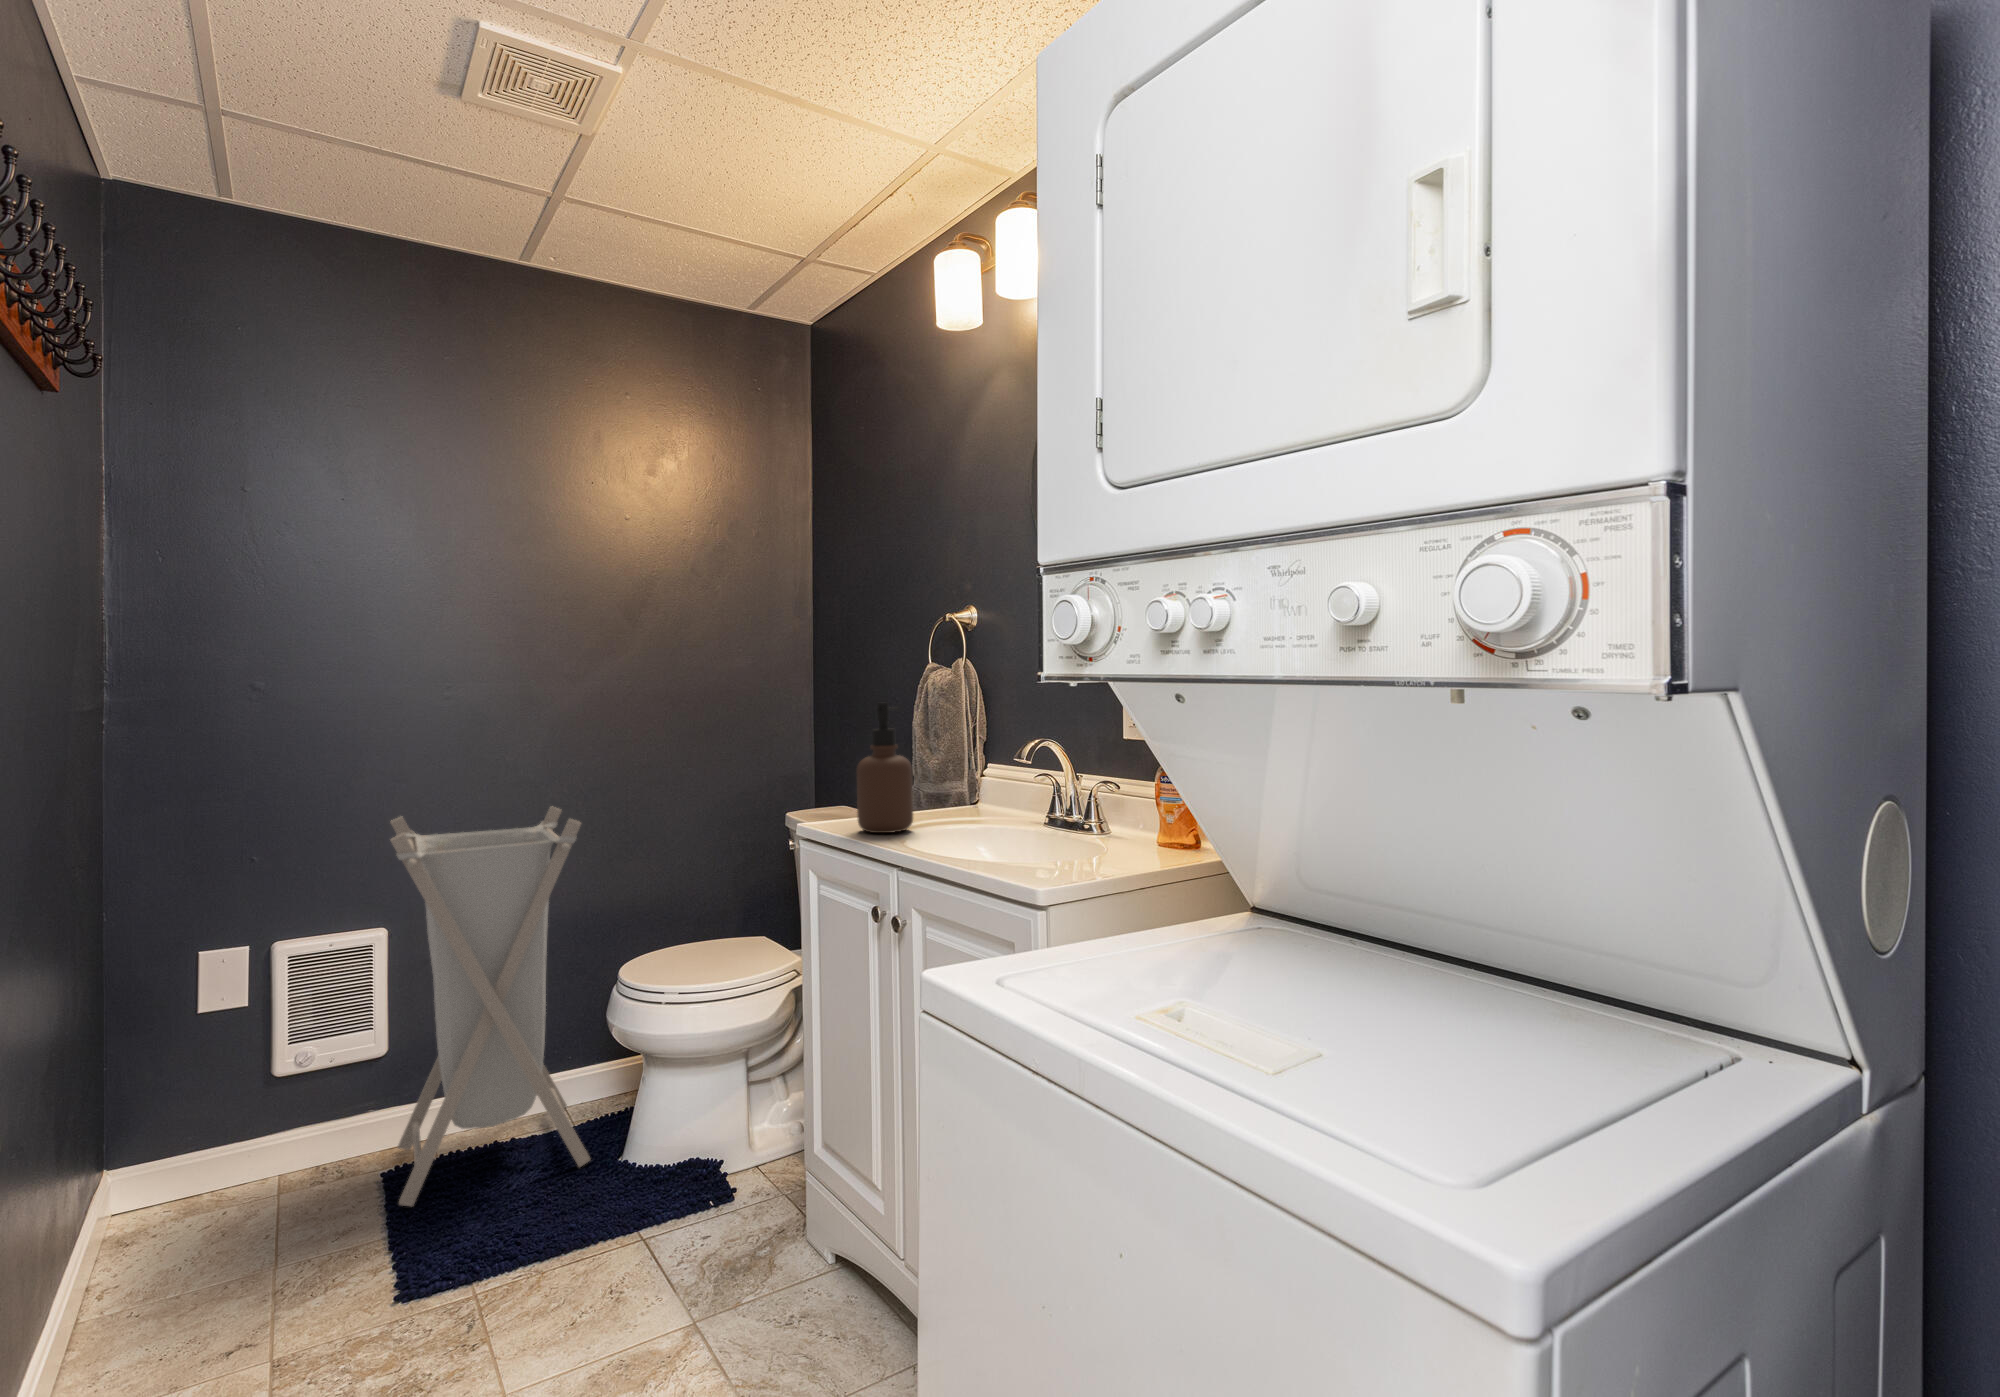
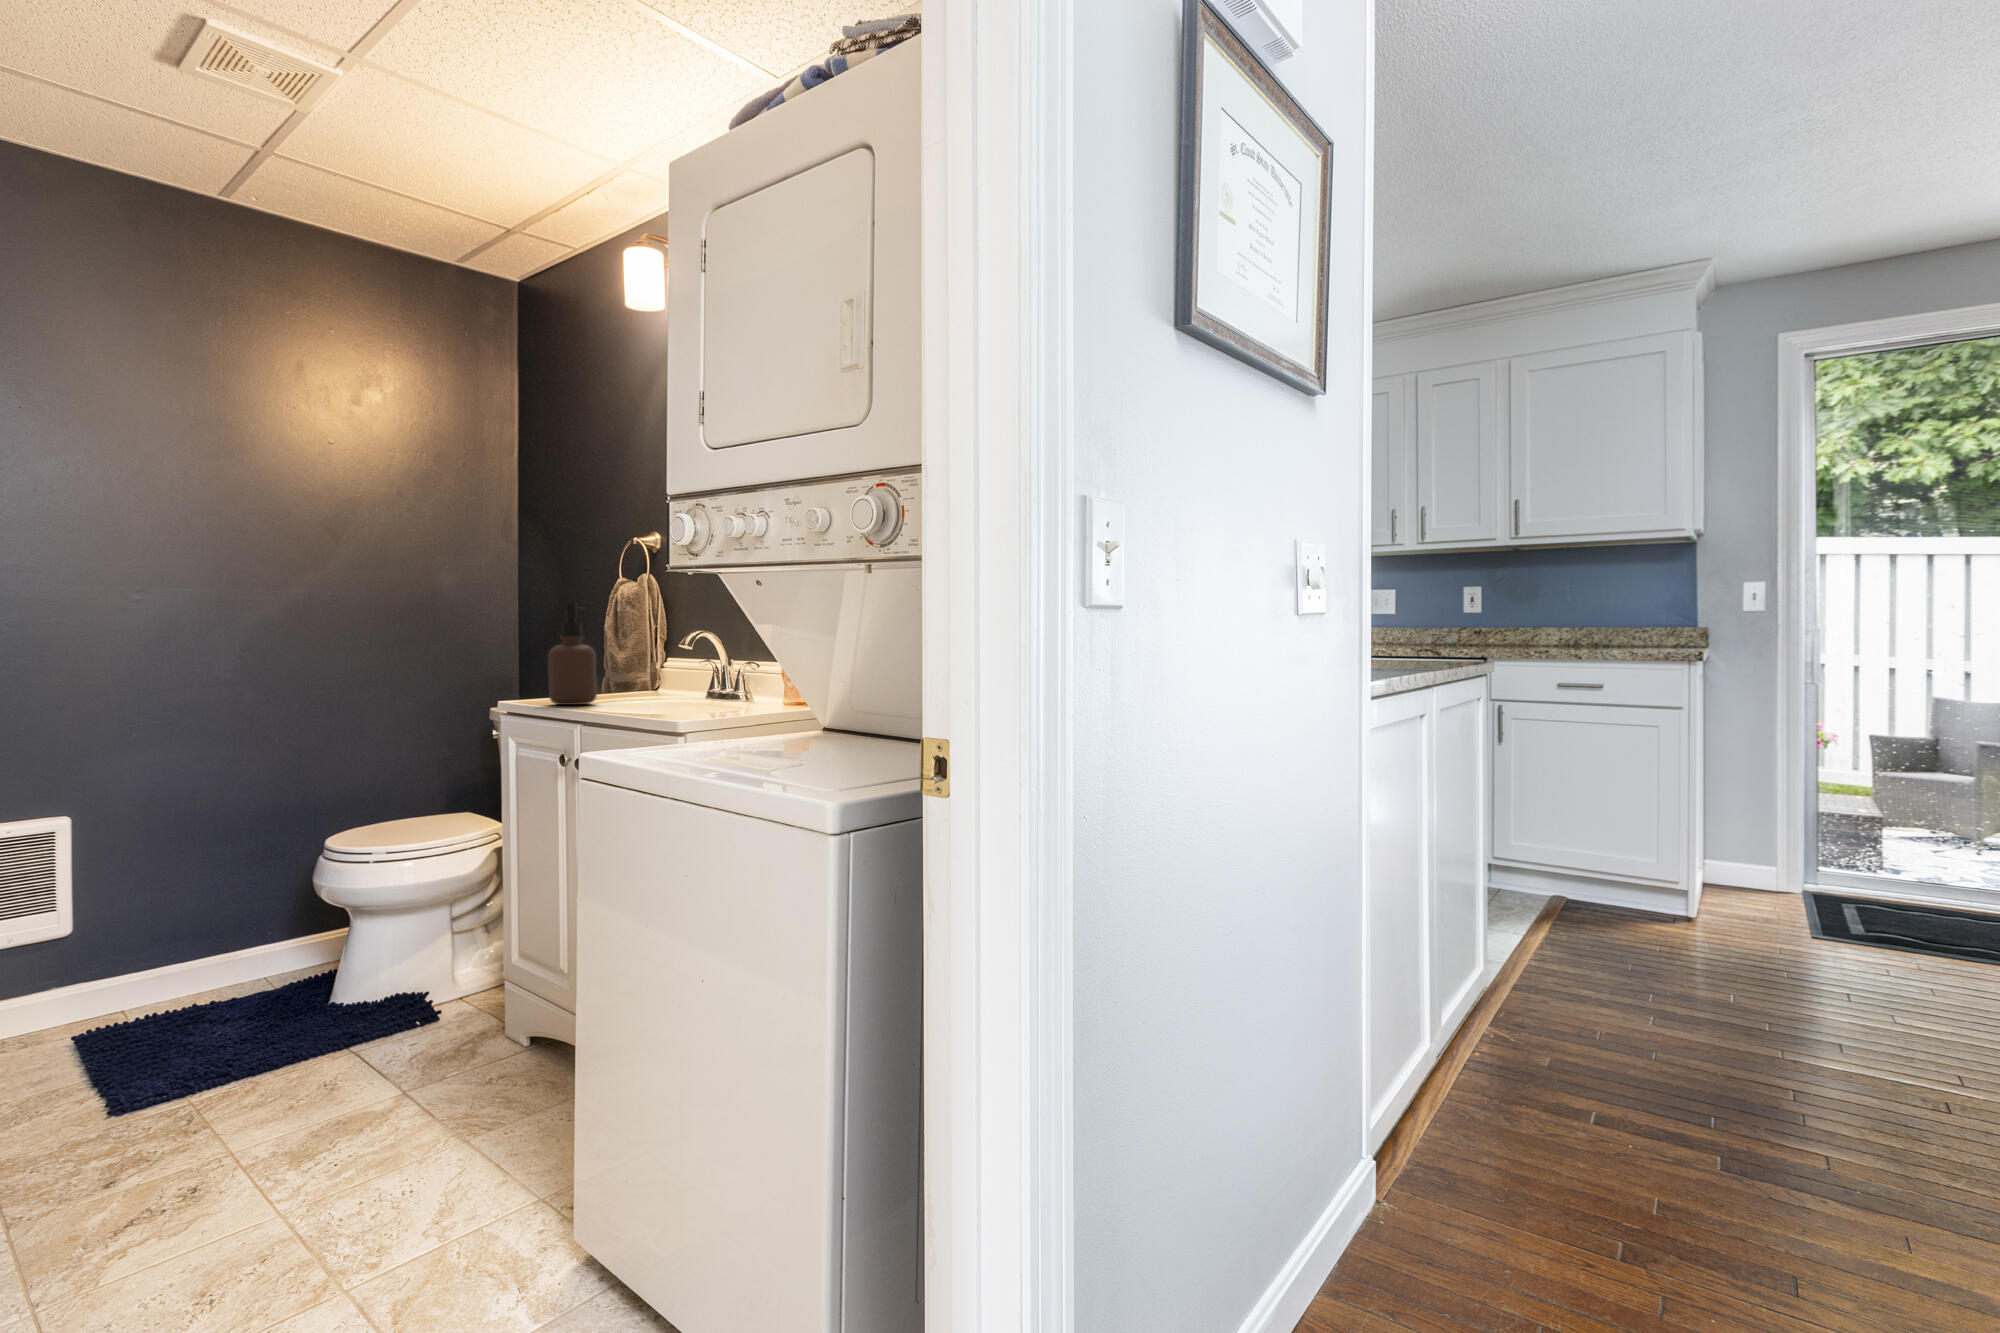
laundry hamper: present [390,806,590,1206] -> none [80,702,298,1049]

